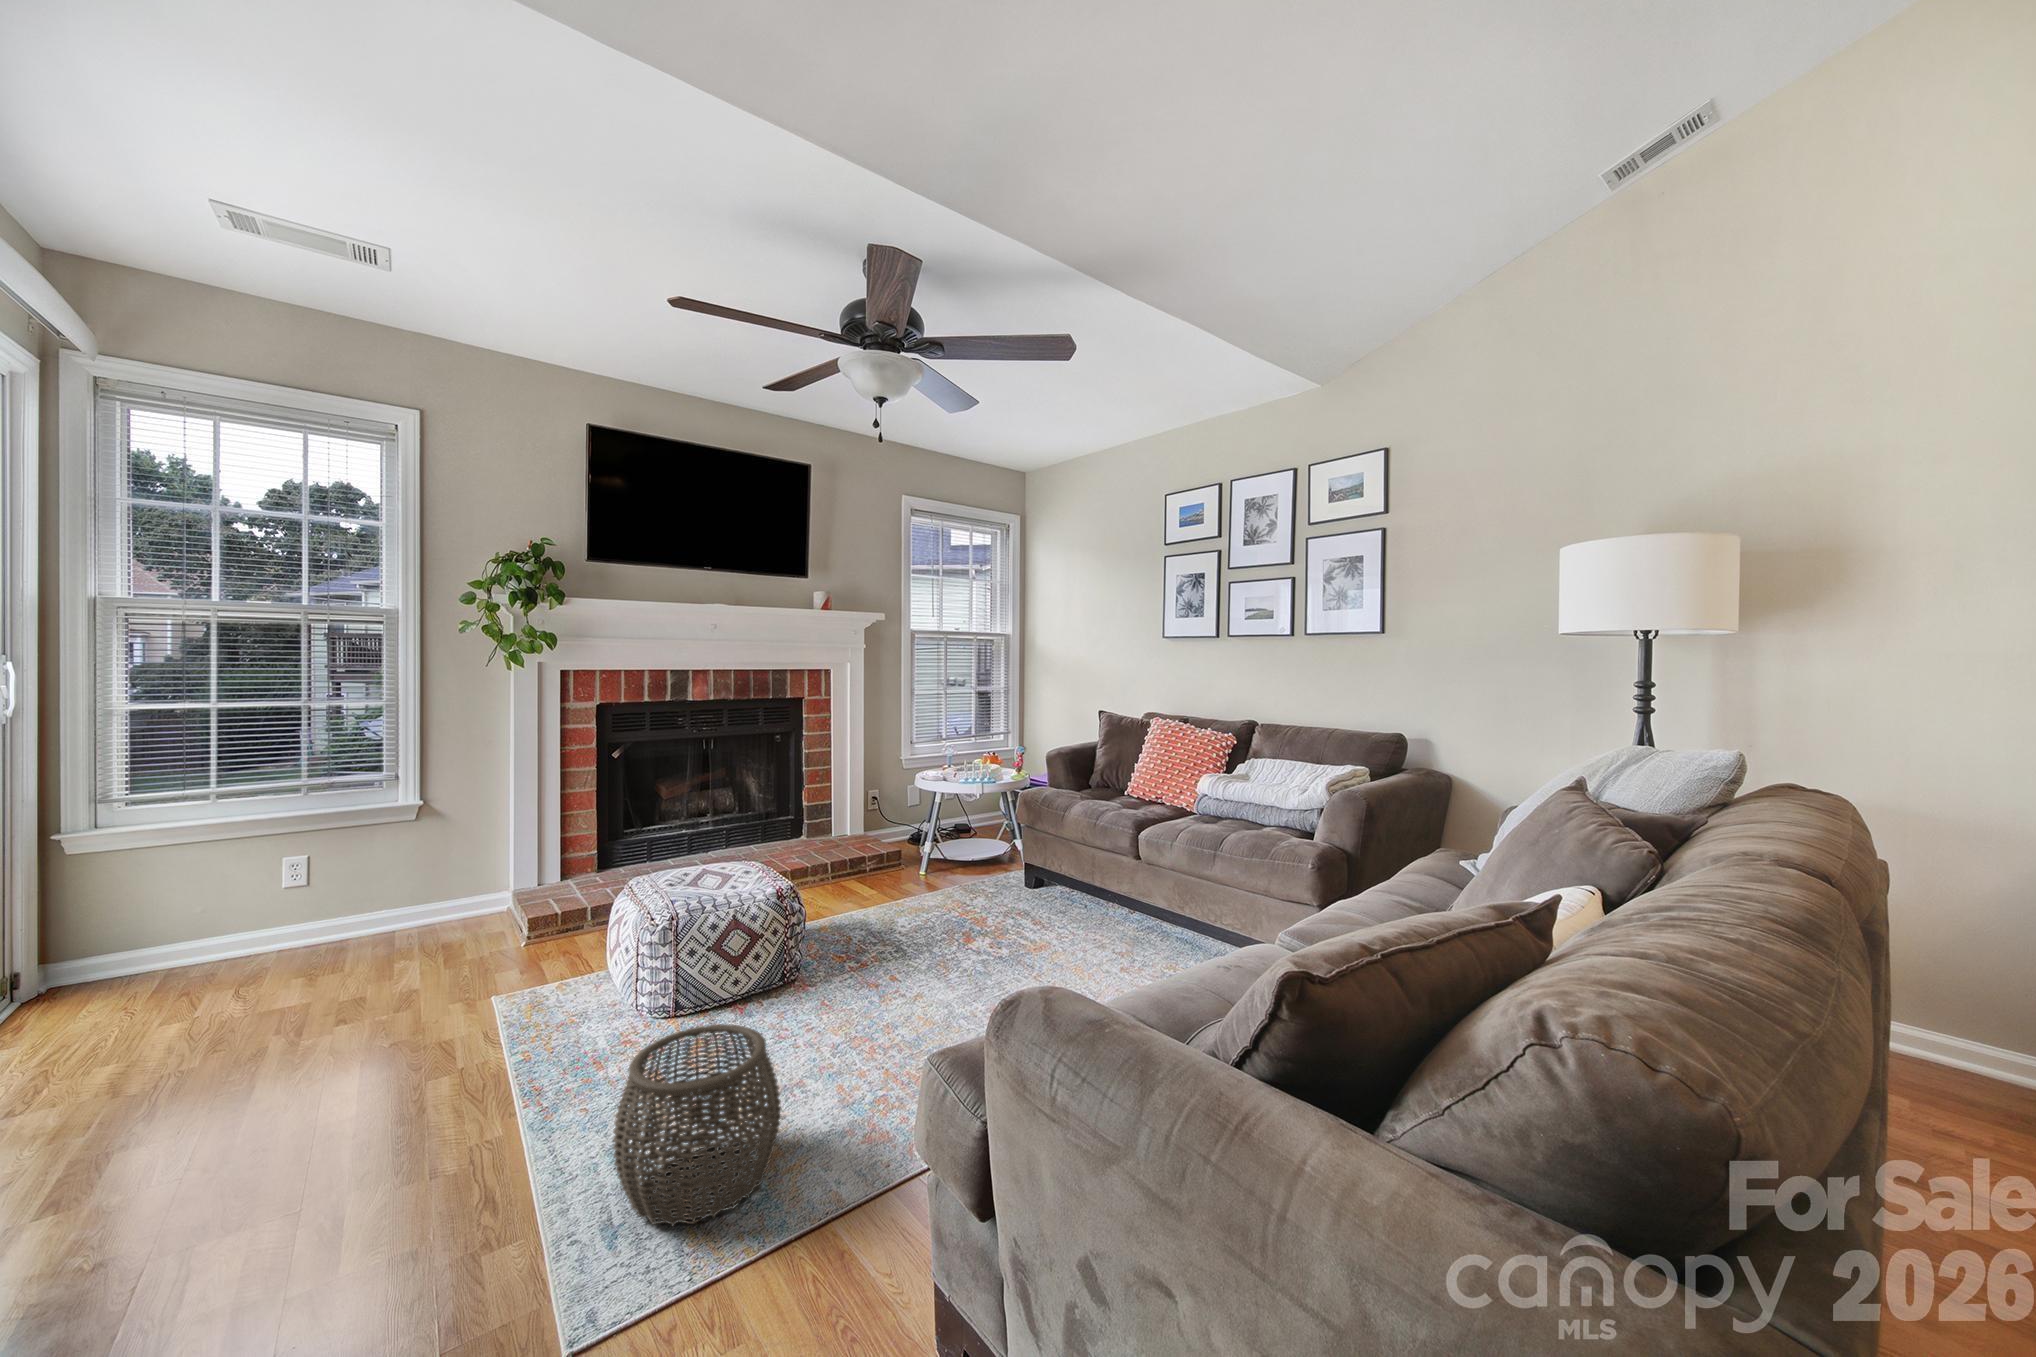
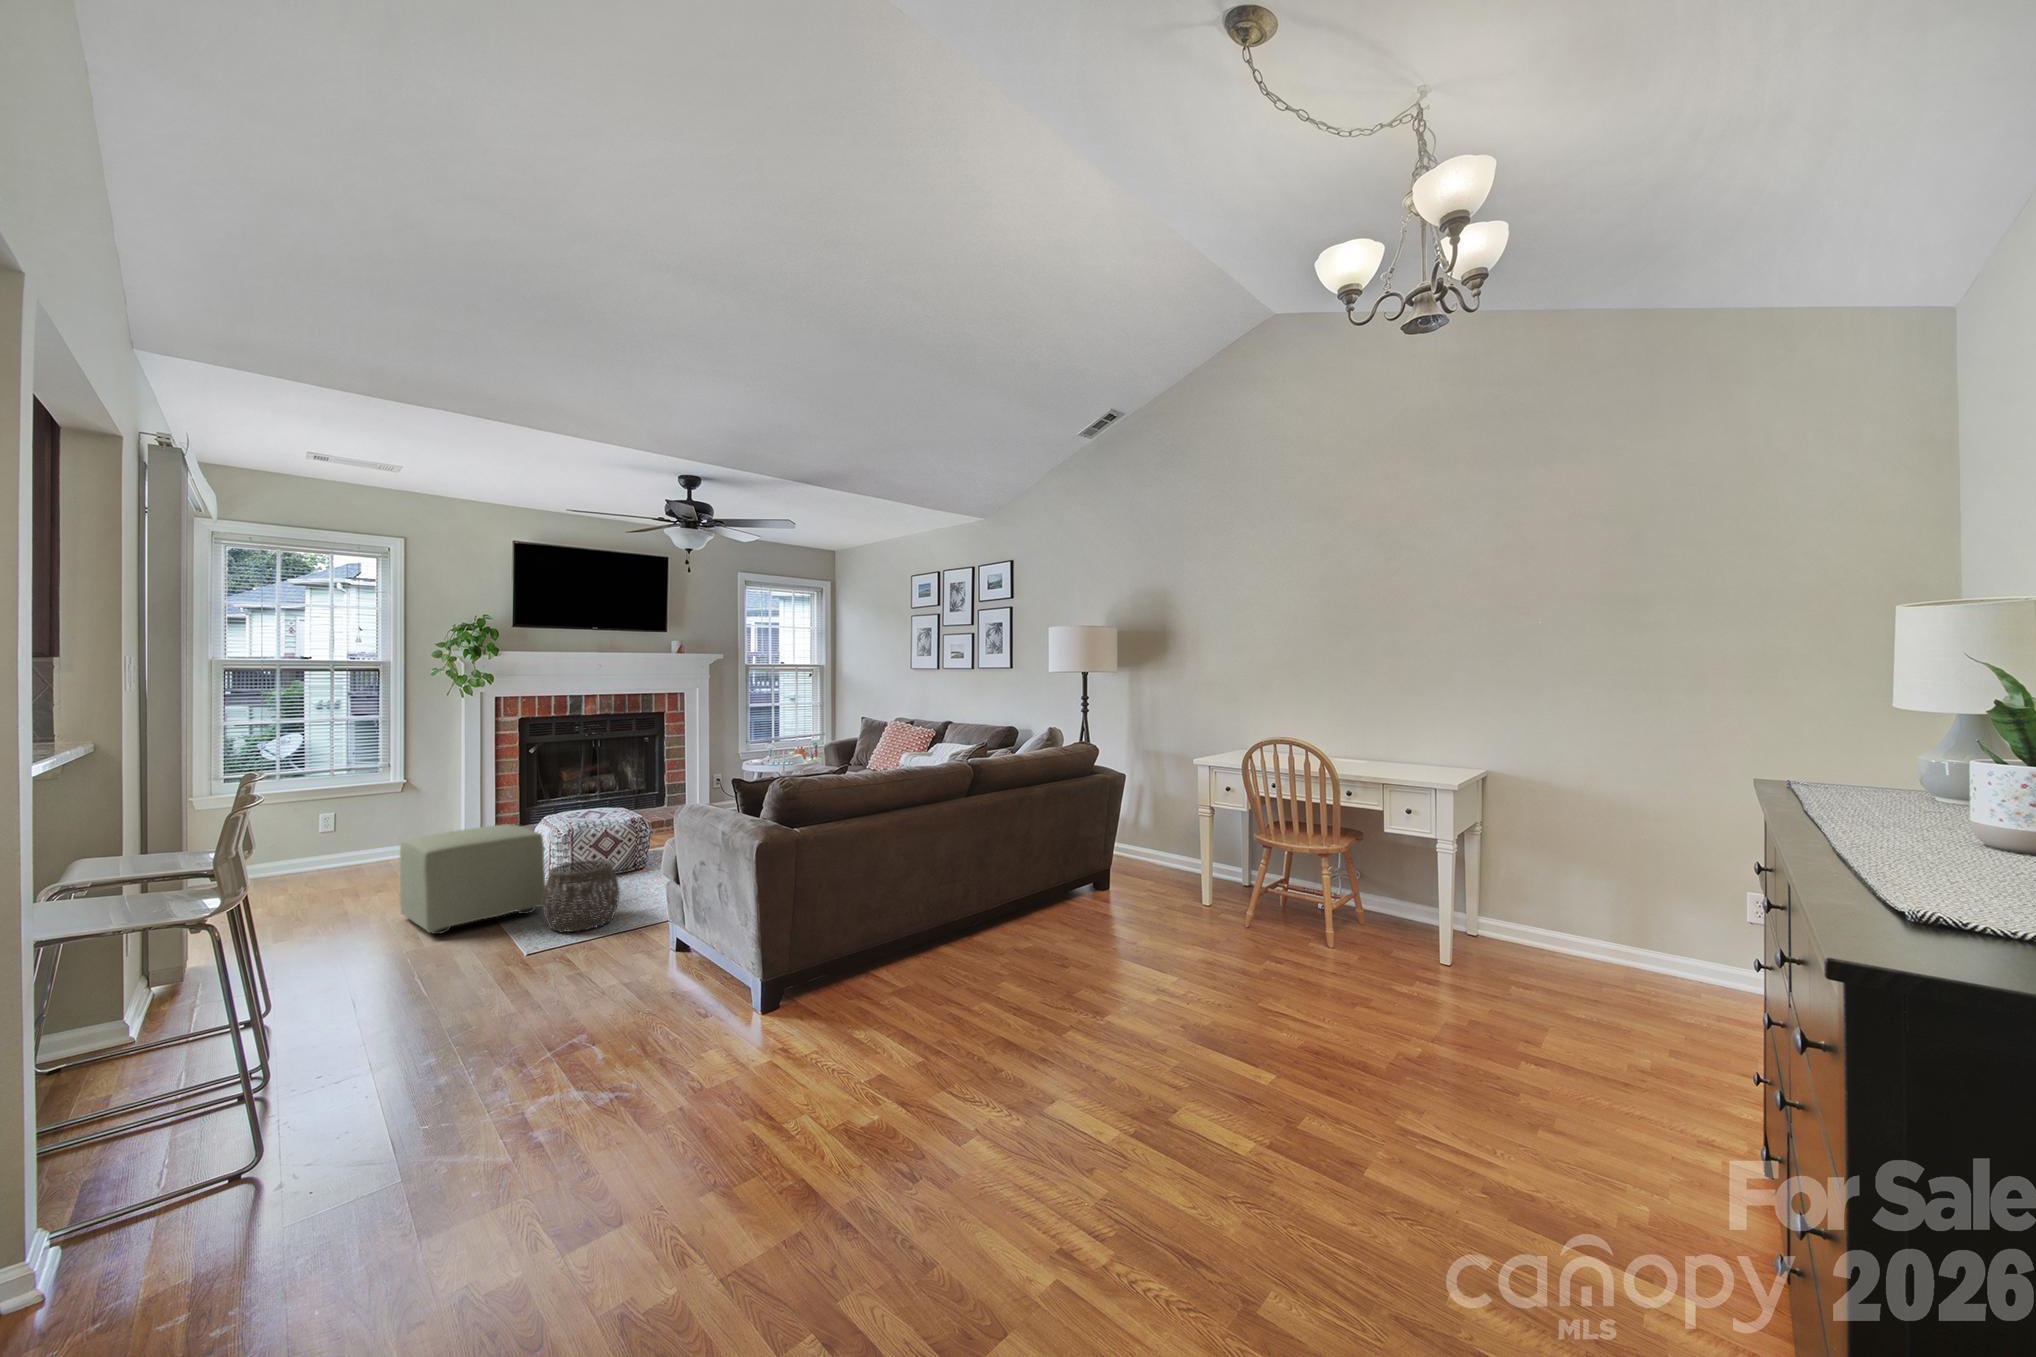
ottoman: none [334,916,624,1217] -> present [400,824,545,934]

